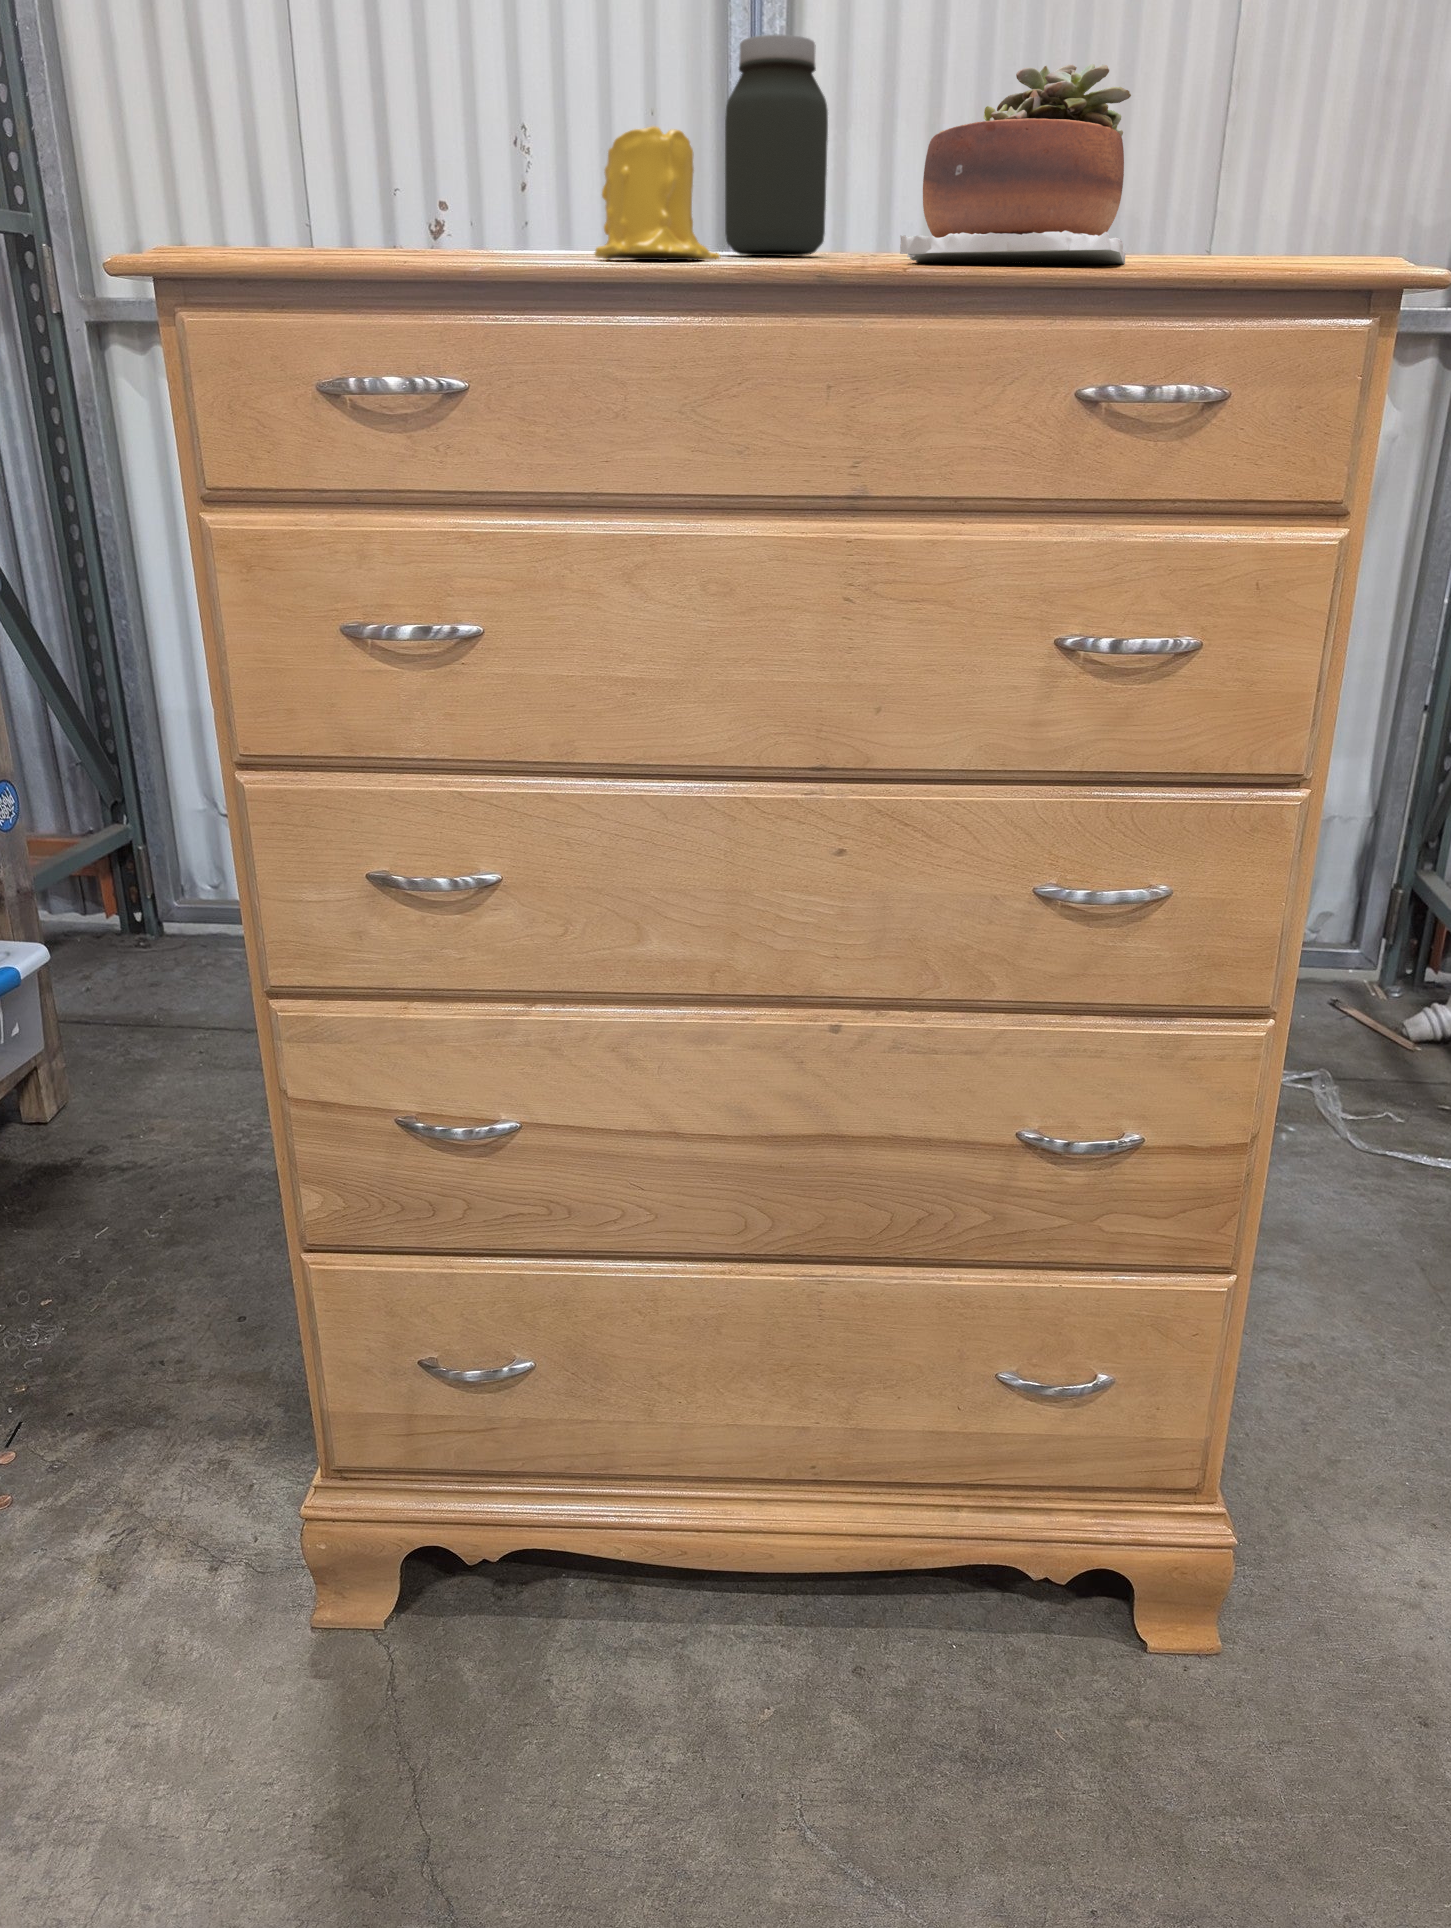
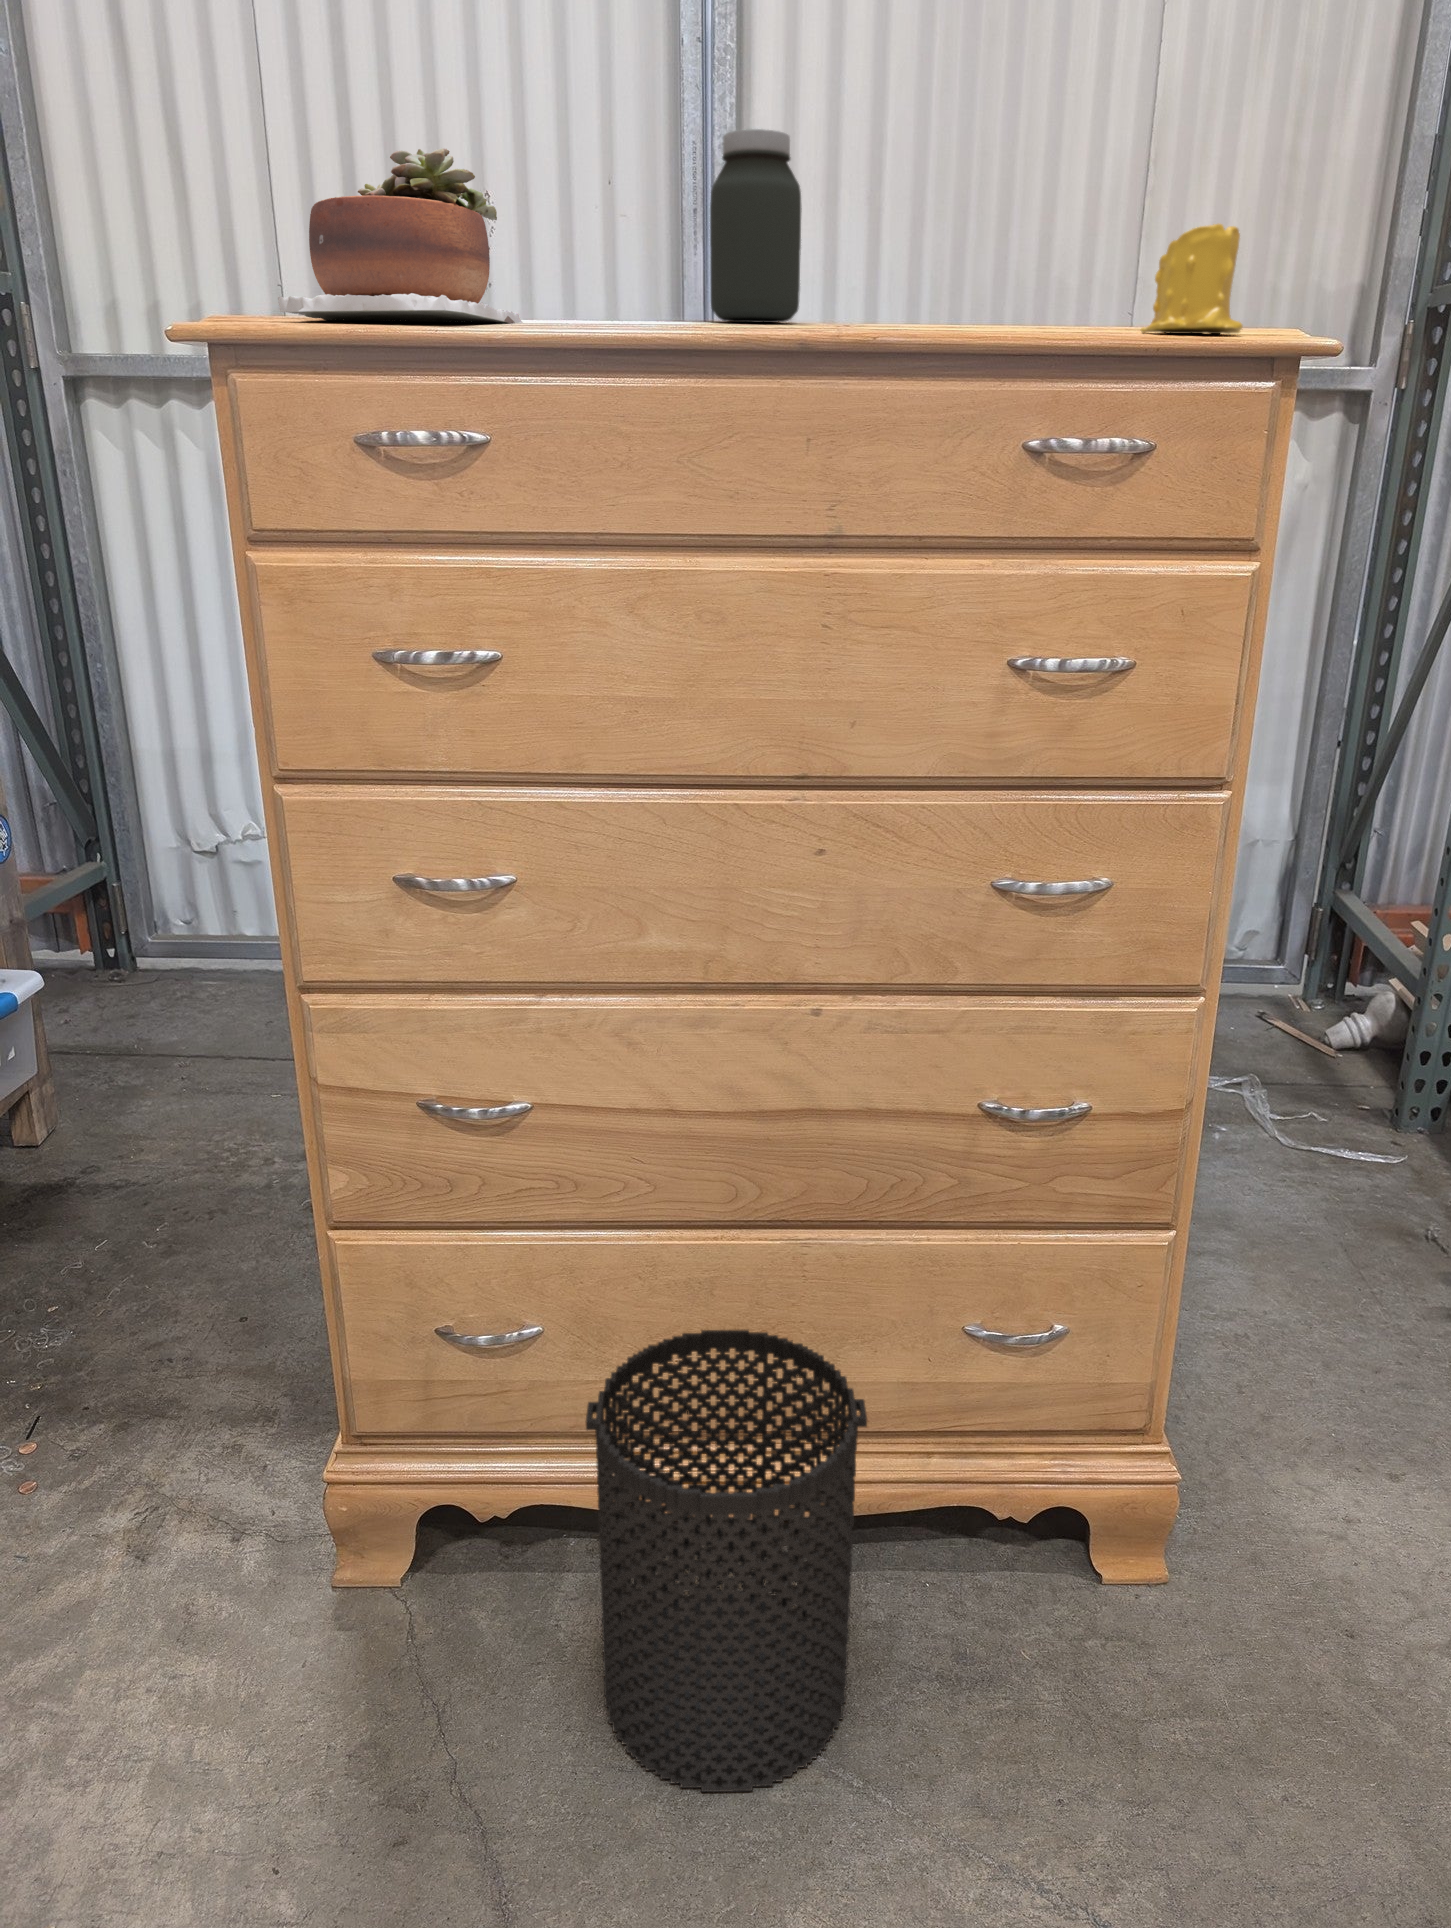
succulent plant: present [900,64,1131,264] -> present [278,148,522,323]
candle: present [595,126,720,261] -> present [1141,224,1243,334]
trash can: none [571,1371,882,1884] -> present [586,1330,867,1792]

